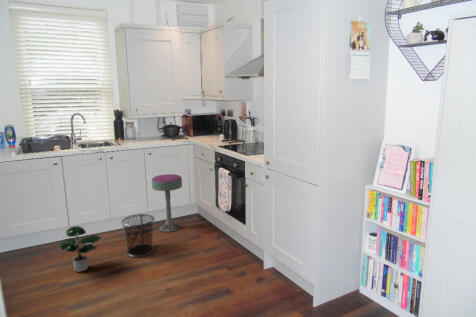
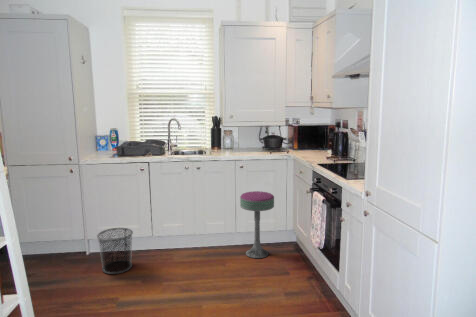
waste bin: present [122,214,154,257] -> present [97,228,133,274]
potted plant: present [59,226,102,272] -> none [130,238,173,289]

